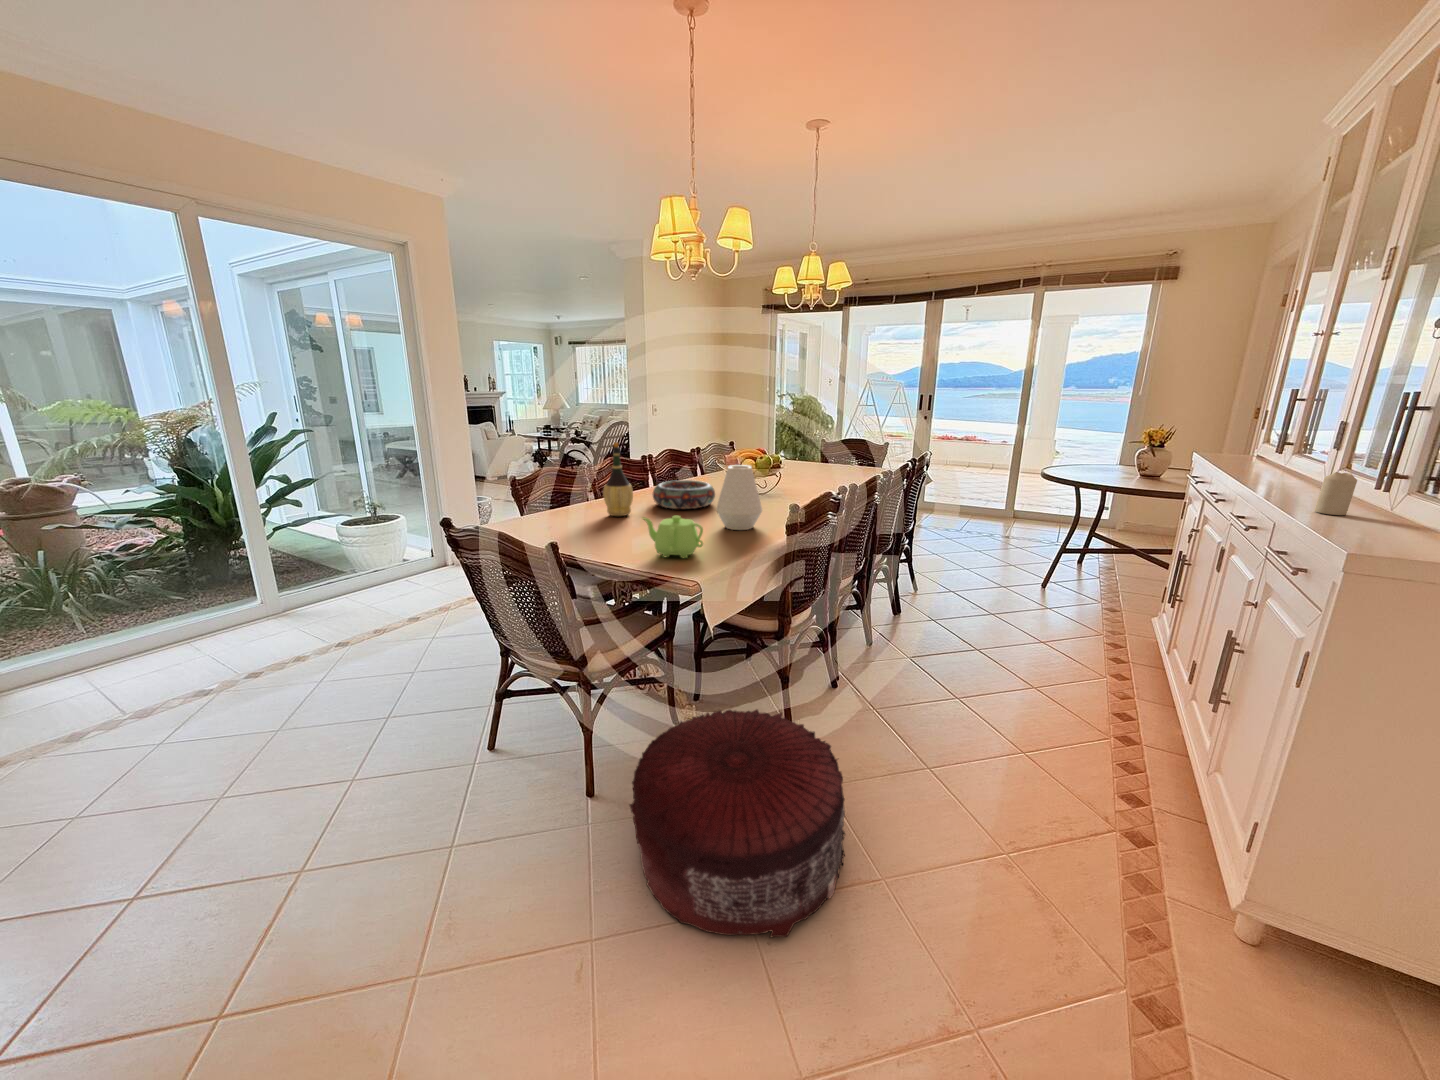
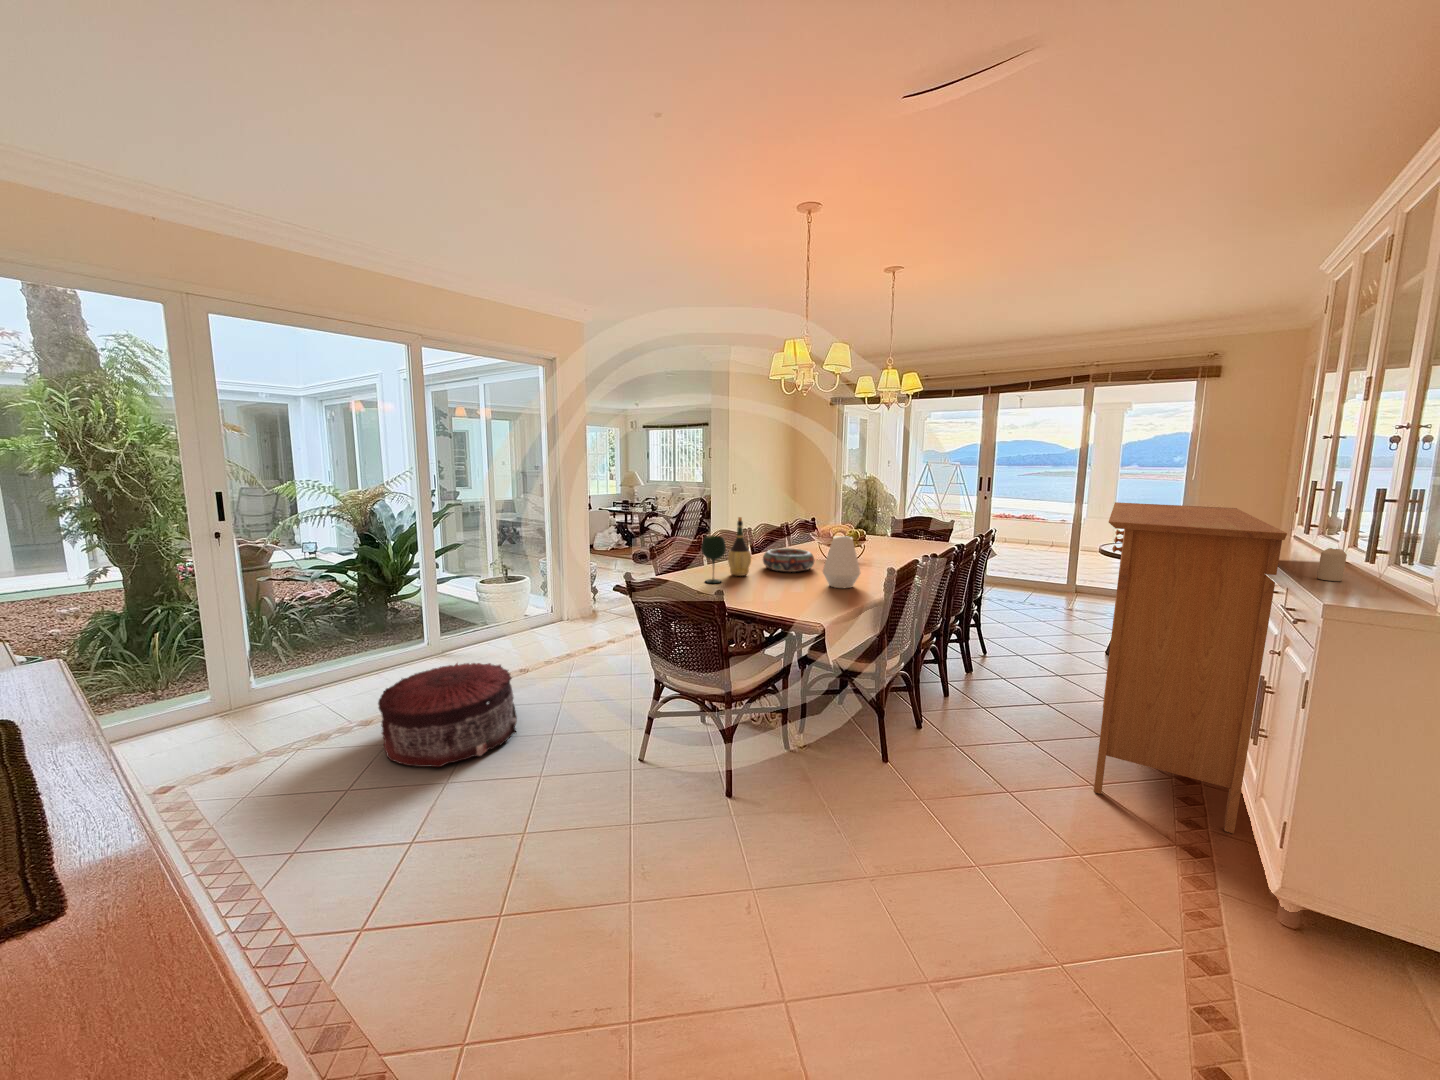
console table: none [1024,419,1286,809] -> present [1094,502,1287,834]
wine glass: none [562,467,595,527] -> present [701,536,726,583]
teapot: present [643,516,703,558] -> none [773,574,821,607]
pouf: present [630,709,845,937] -> present [378,663,517,767]

